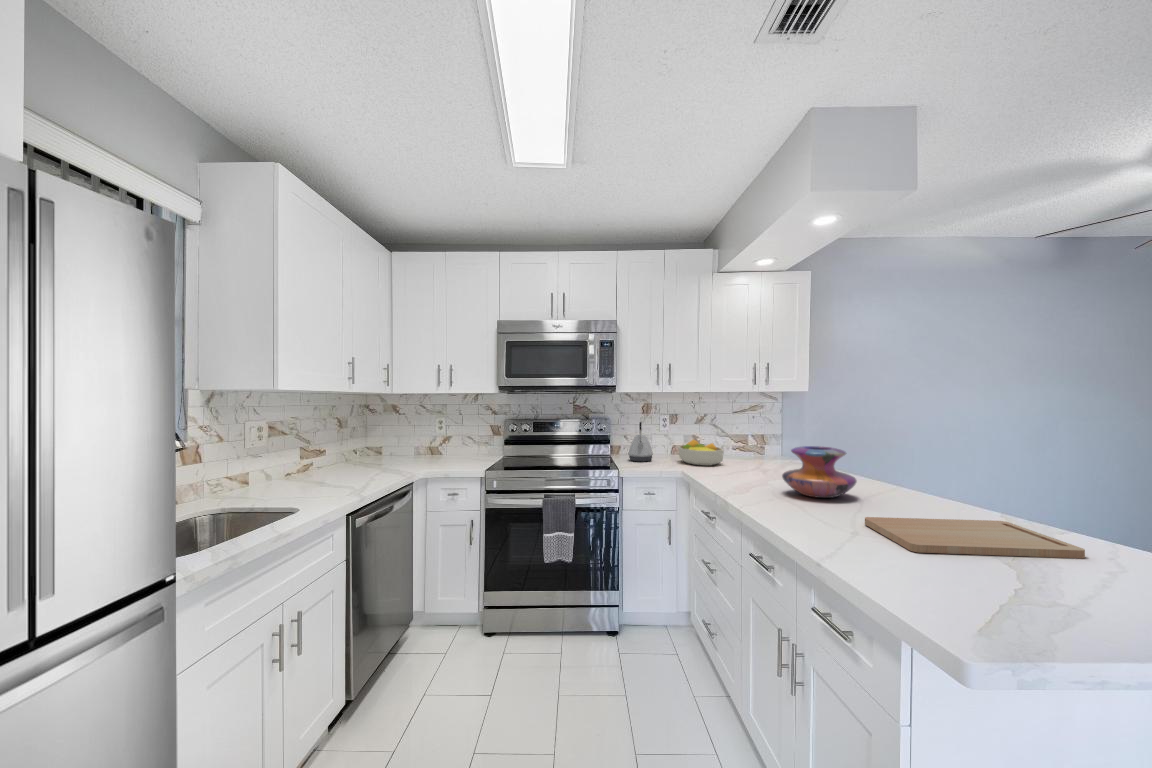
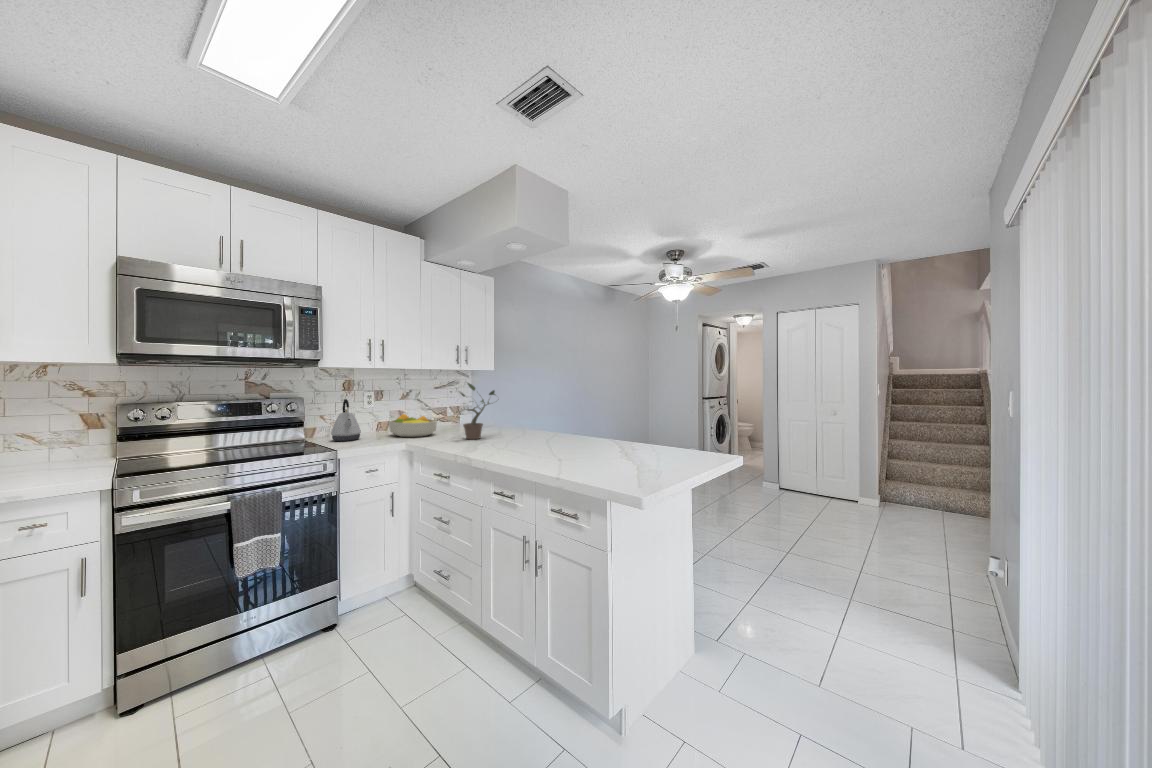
potted plant: none [728,408,787,476] -> present [460,383,495,439]
decorative vase: present [782,446,857,498] -> none [515,408,567,447]
cutting board: present [865,517,1085,558] -> none [599,443,706,469]

